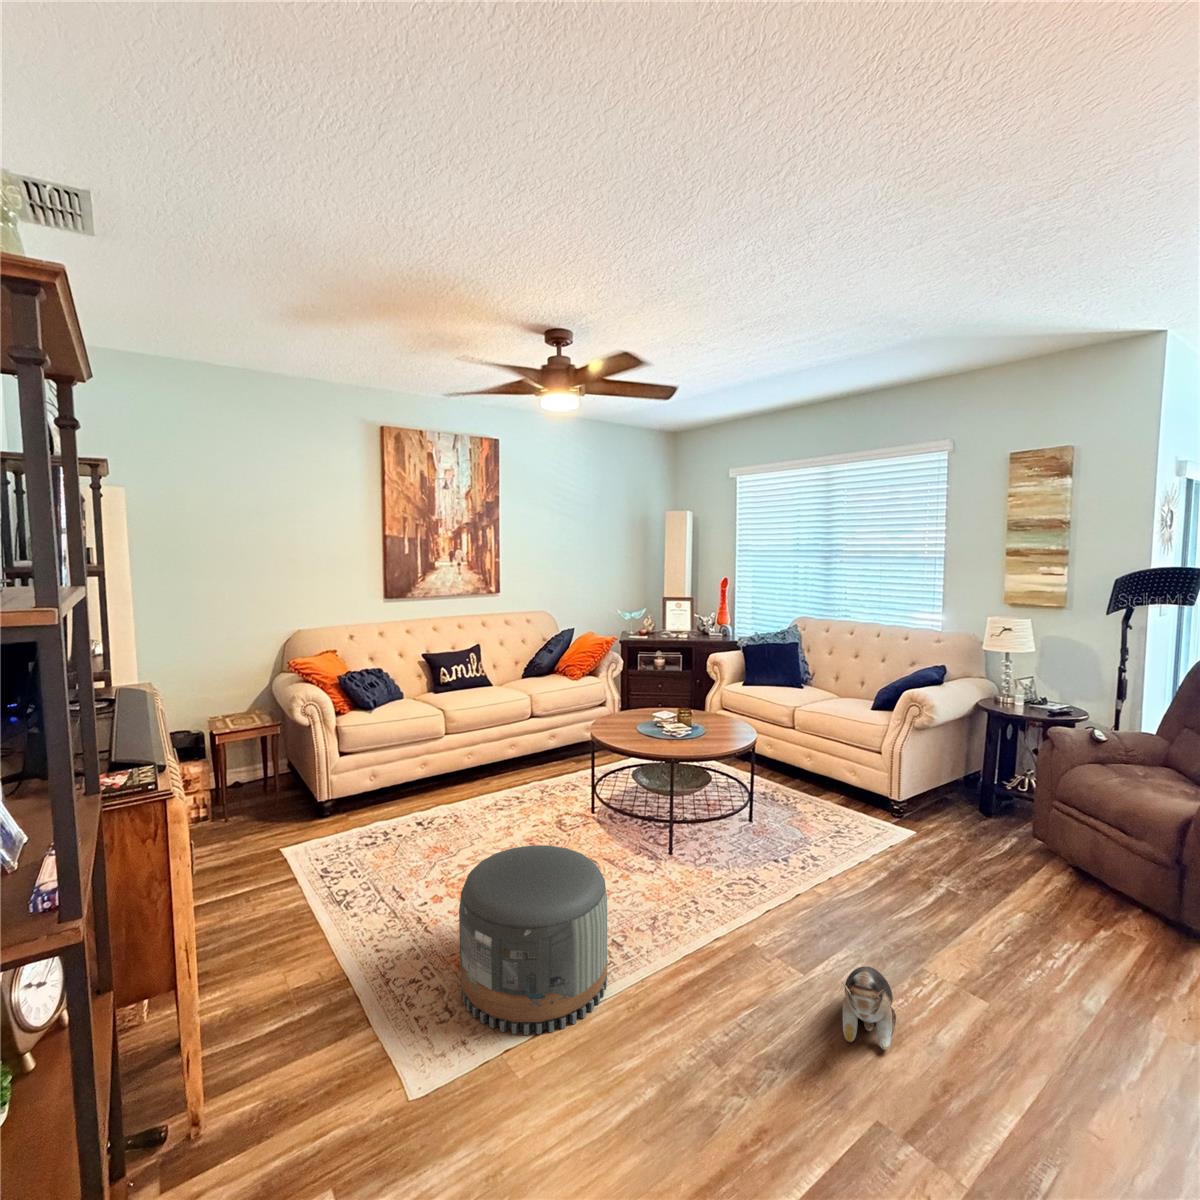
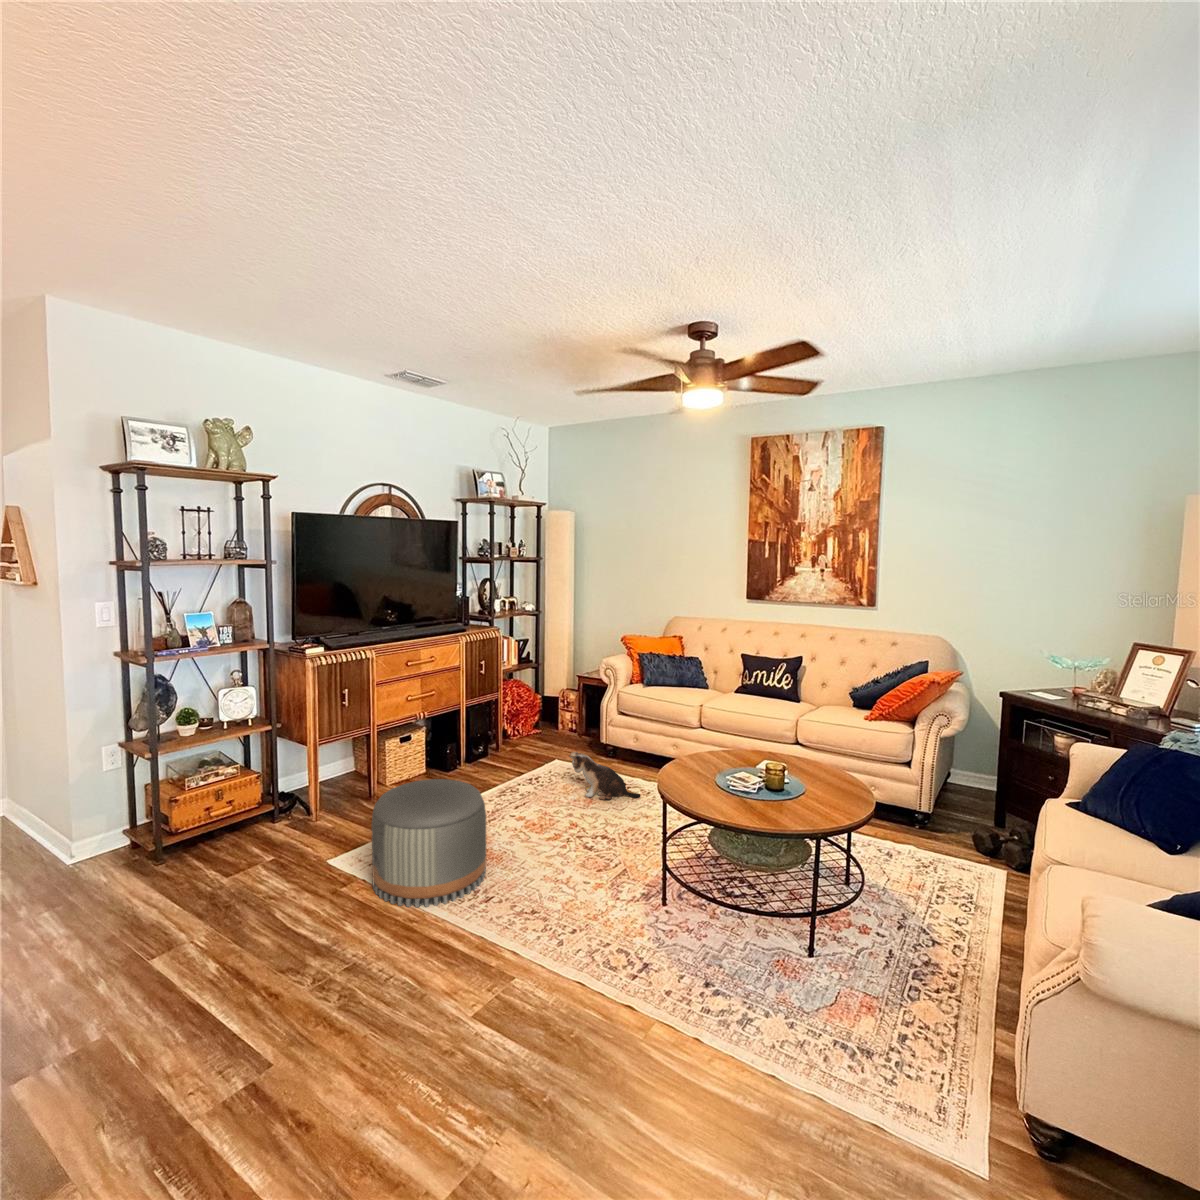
plush toy: present [842,967,896,1050] -> present [569,752,640,800]

